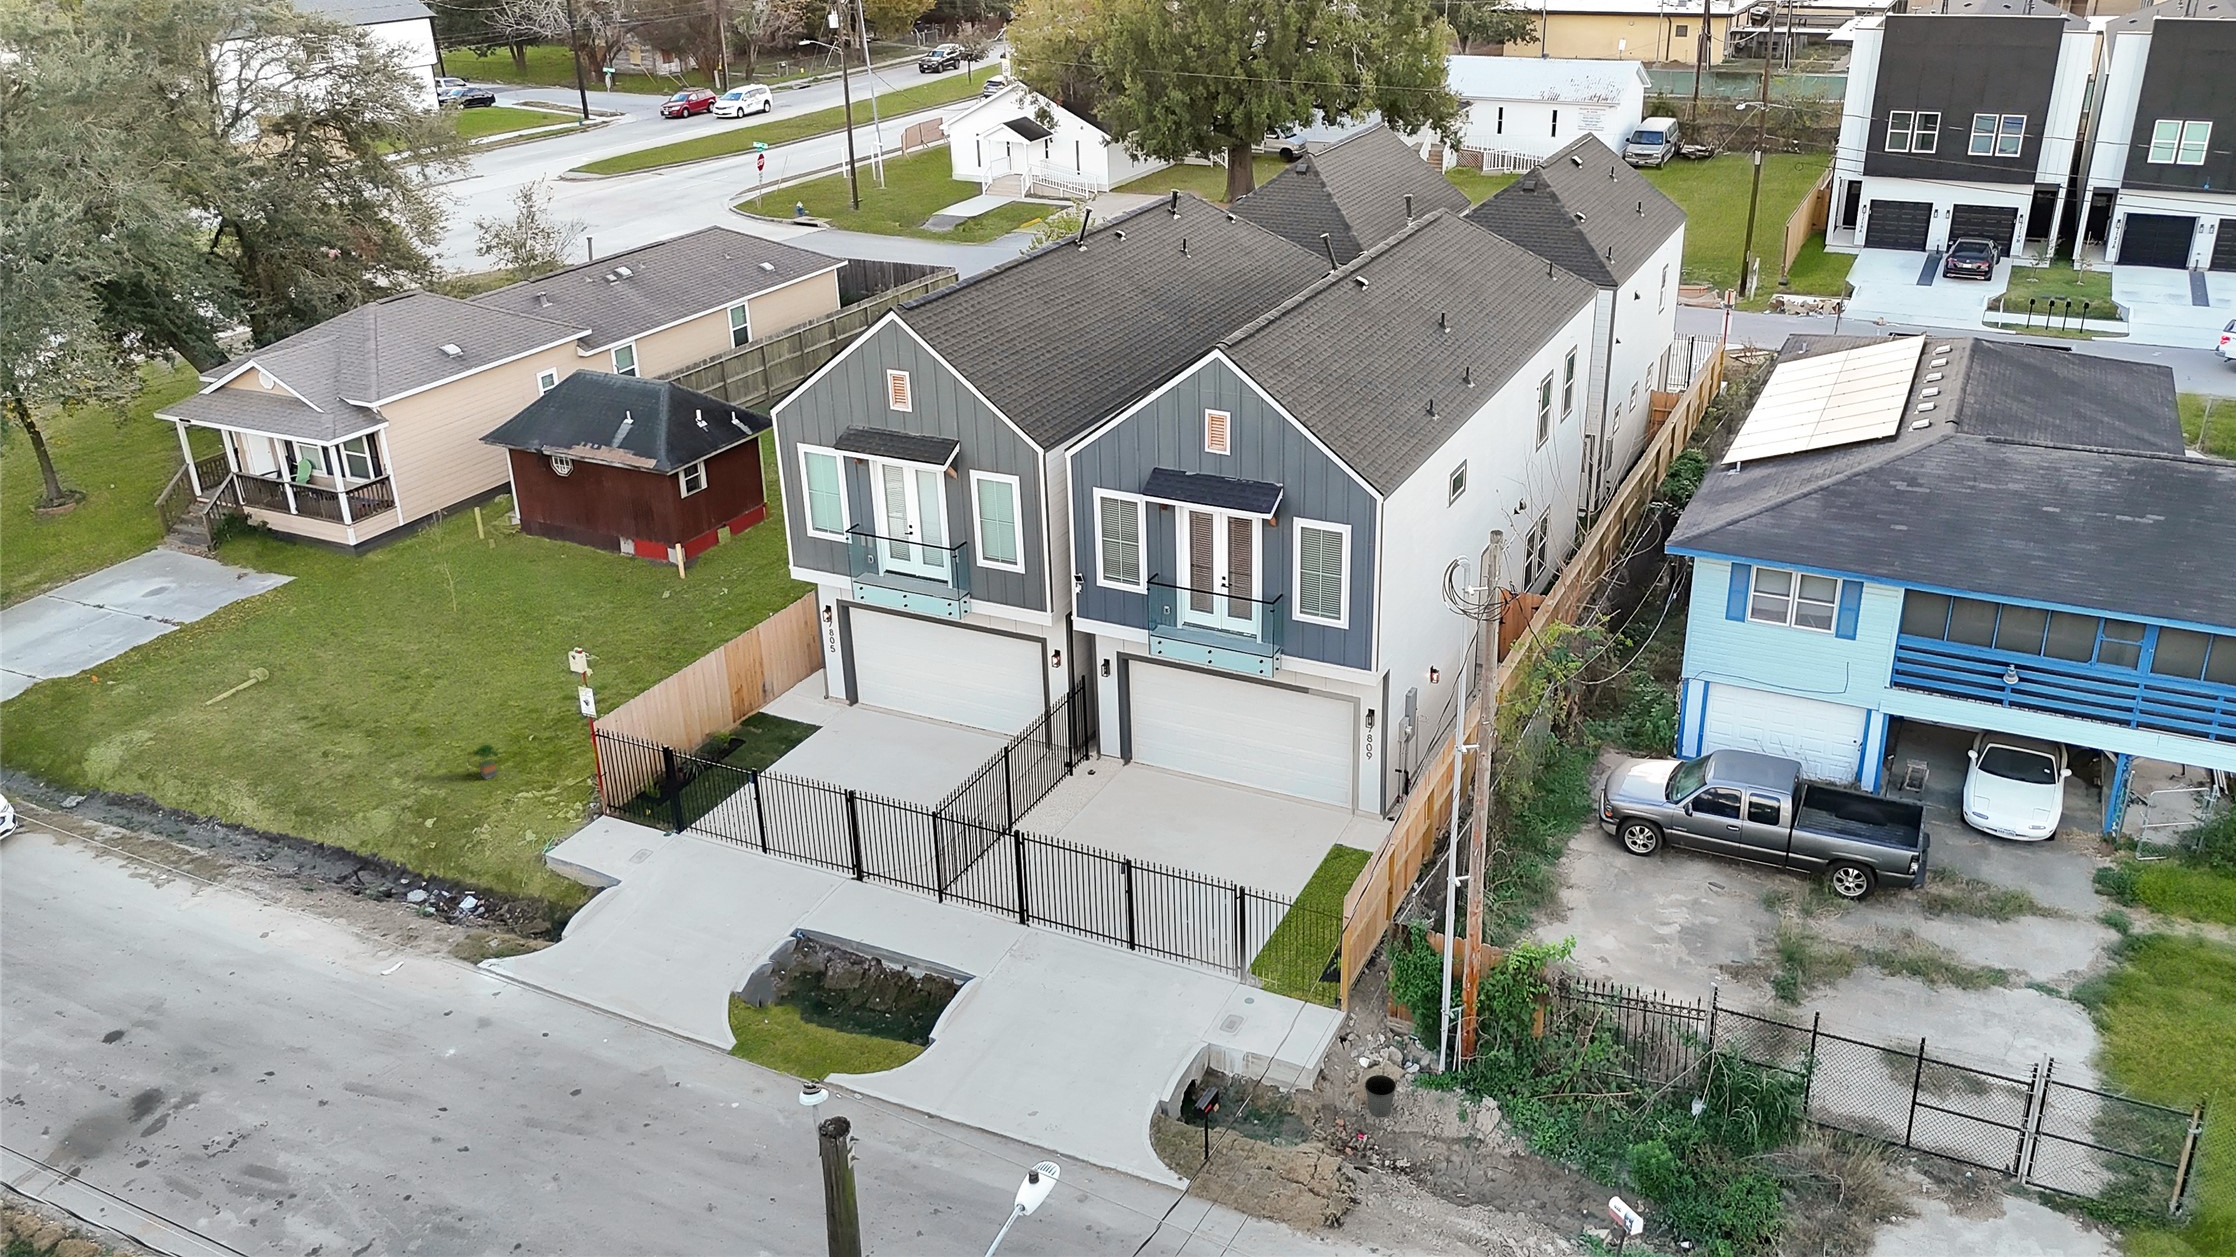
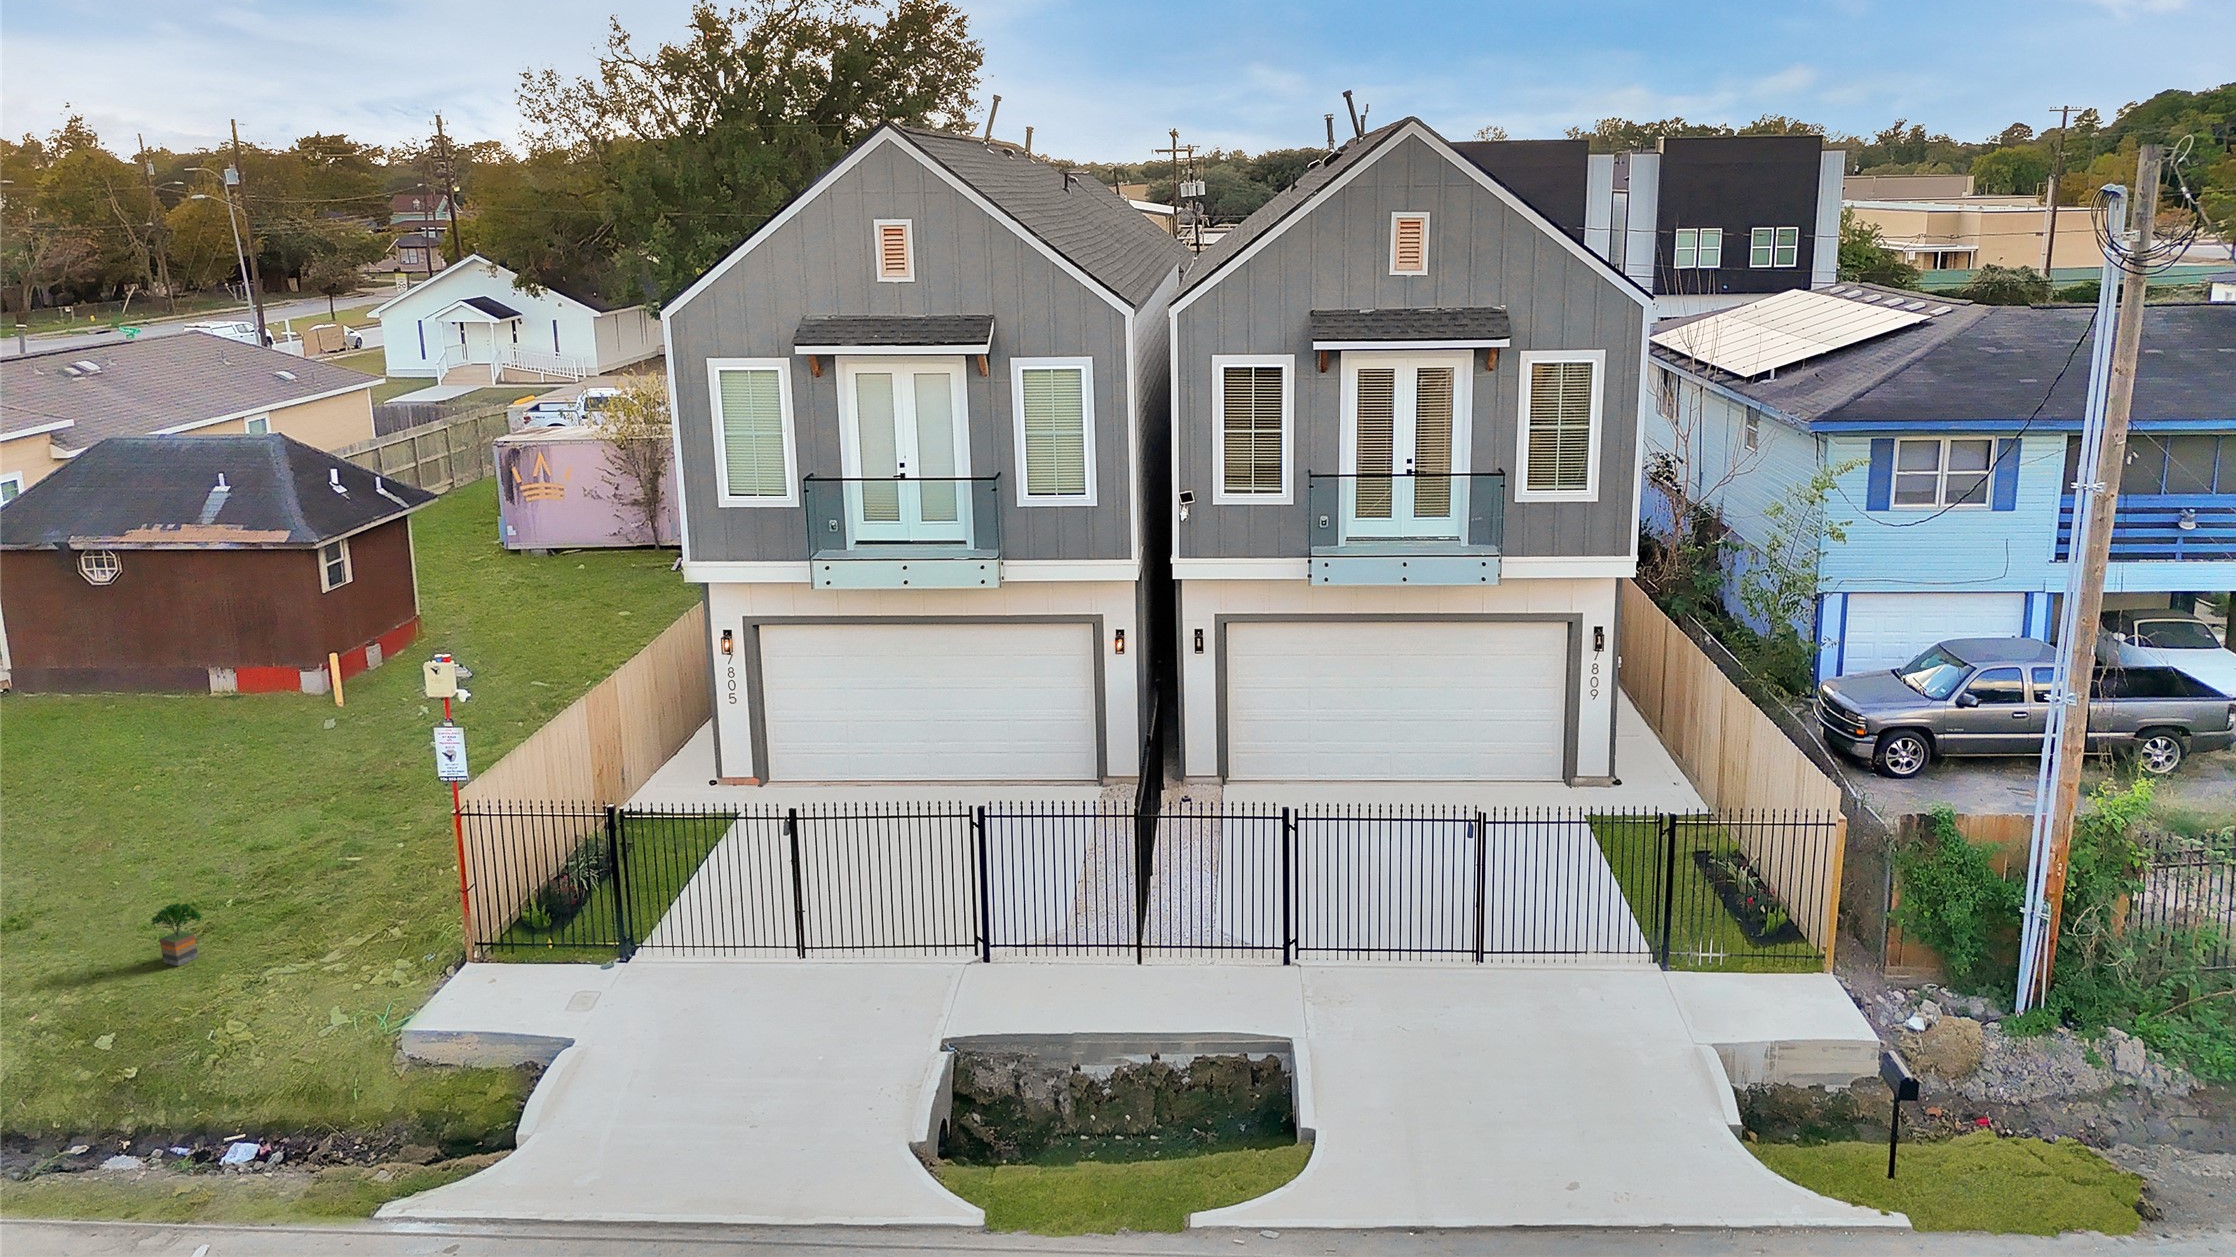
bucket: present [1365,1075,1396,1117] -> none [2012,991,2066,1051]

